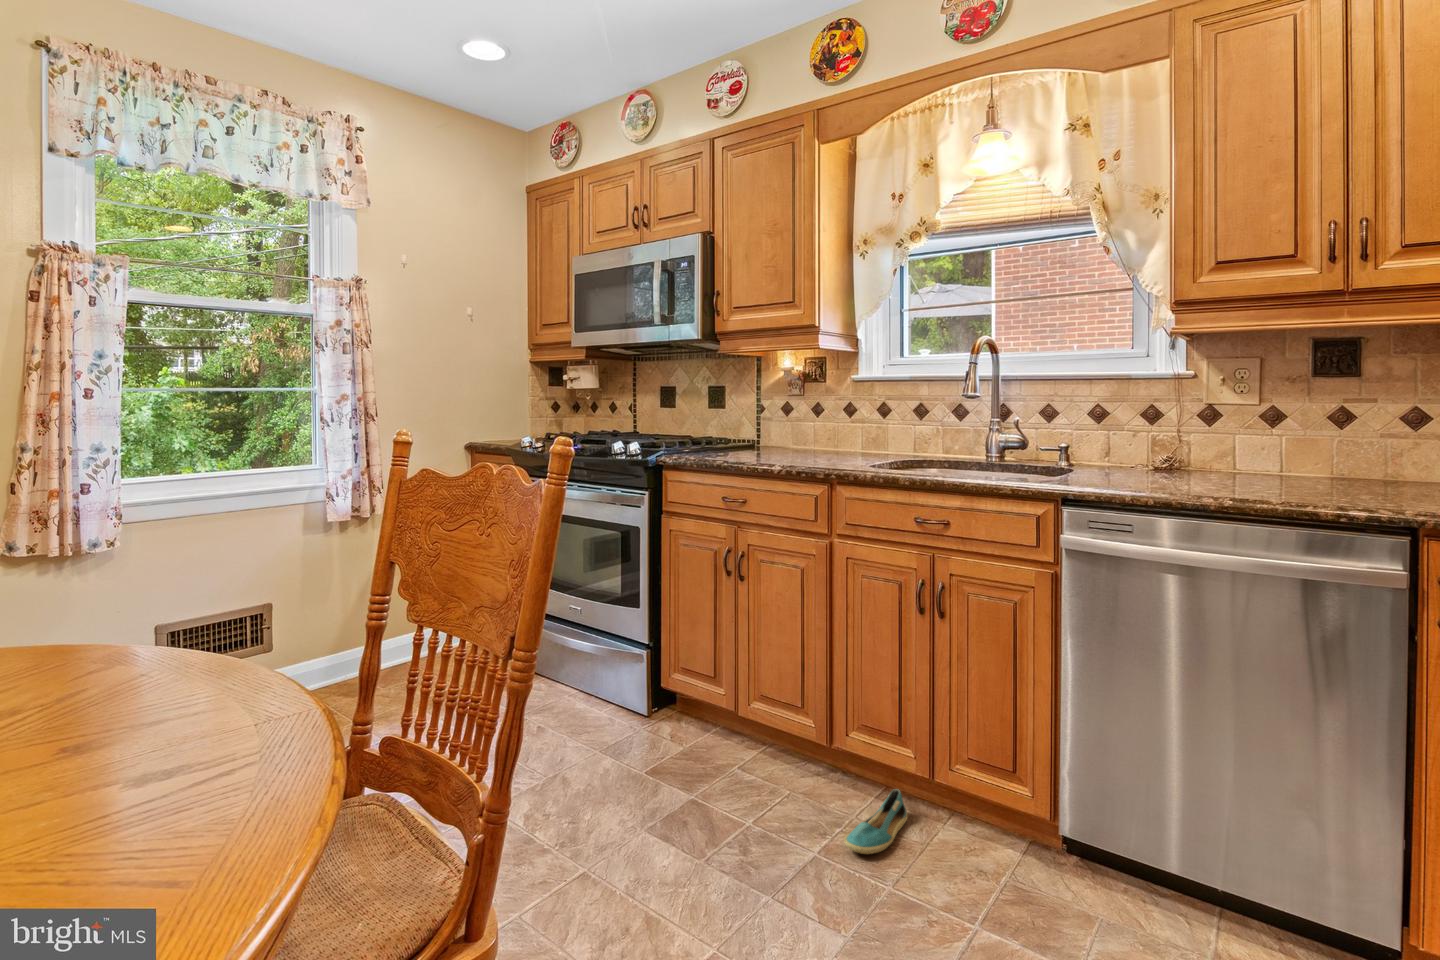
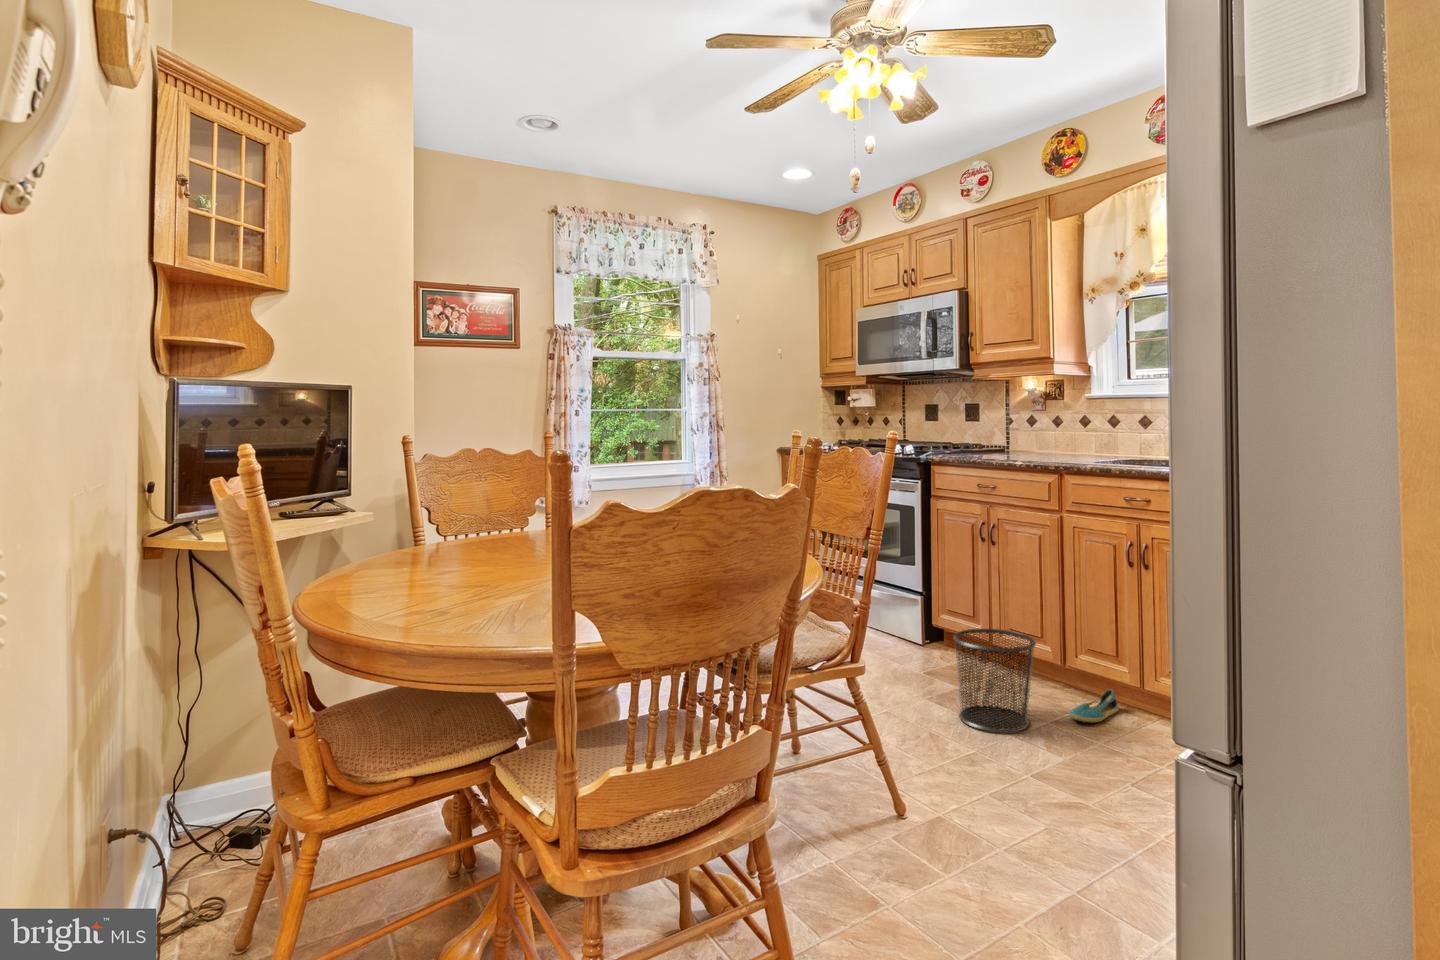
waste bin: none [681,719,802,895] -> present [953,629,1036,732]

